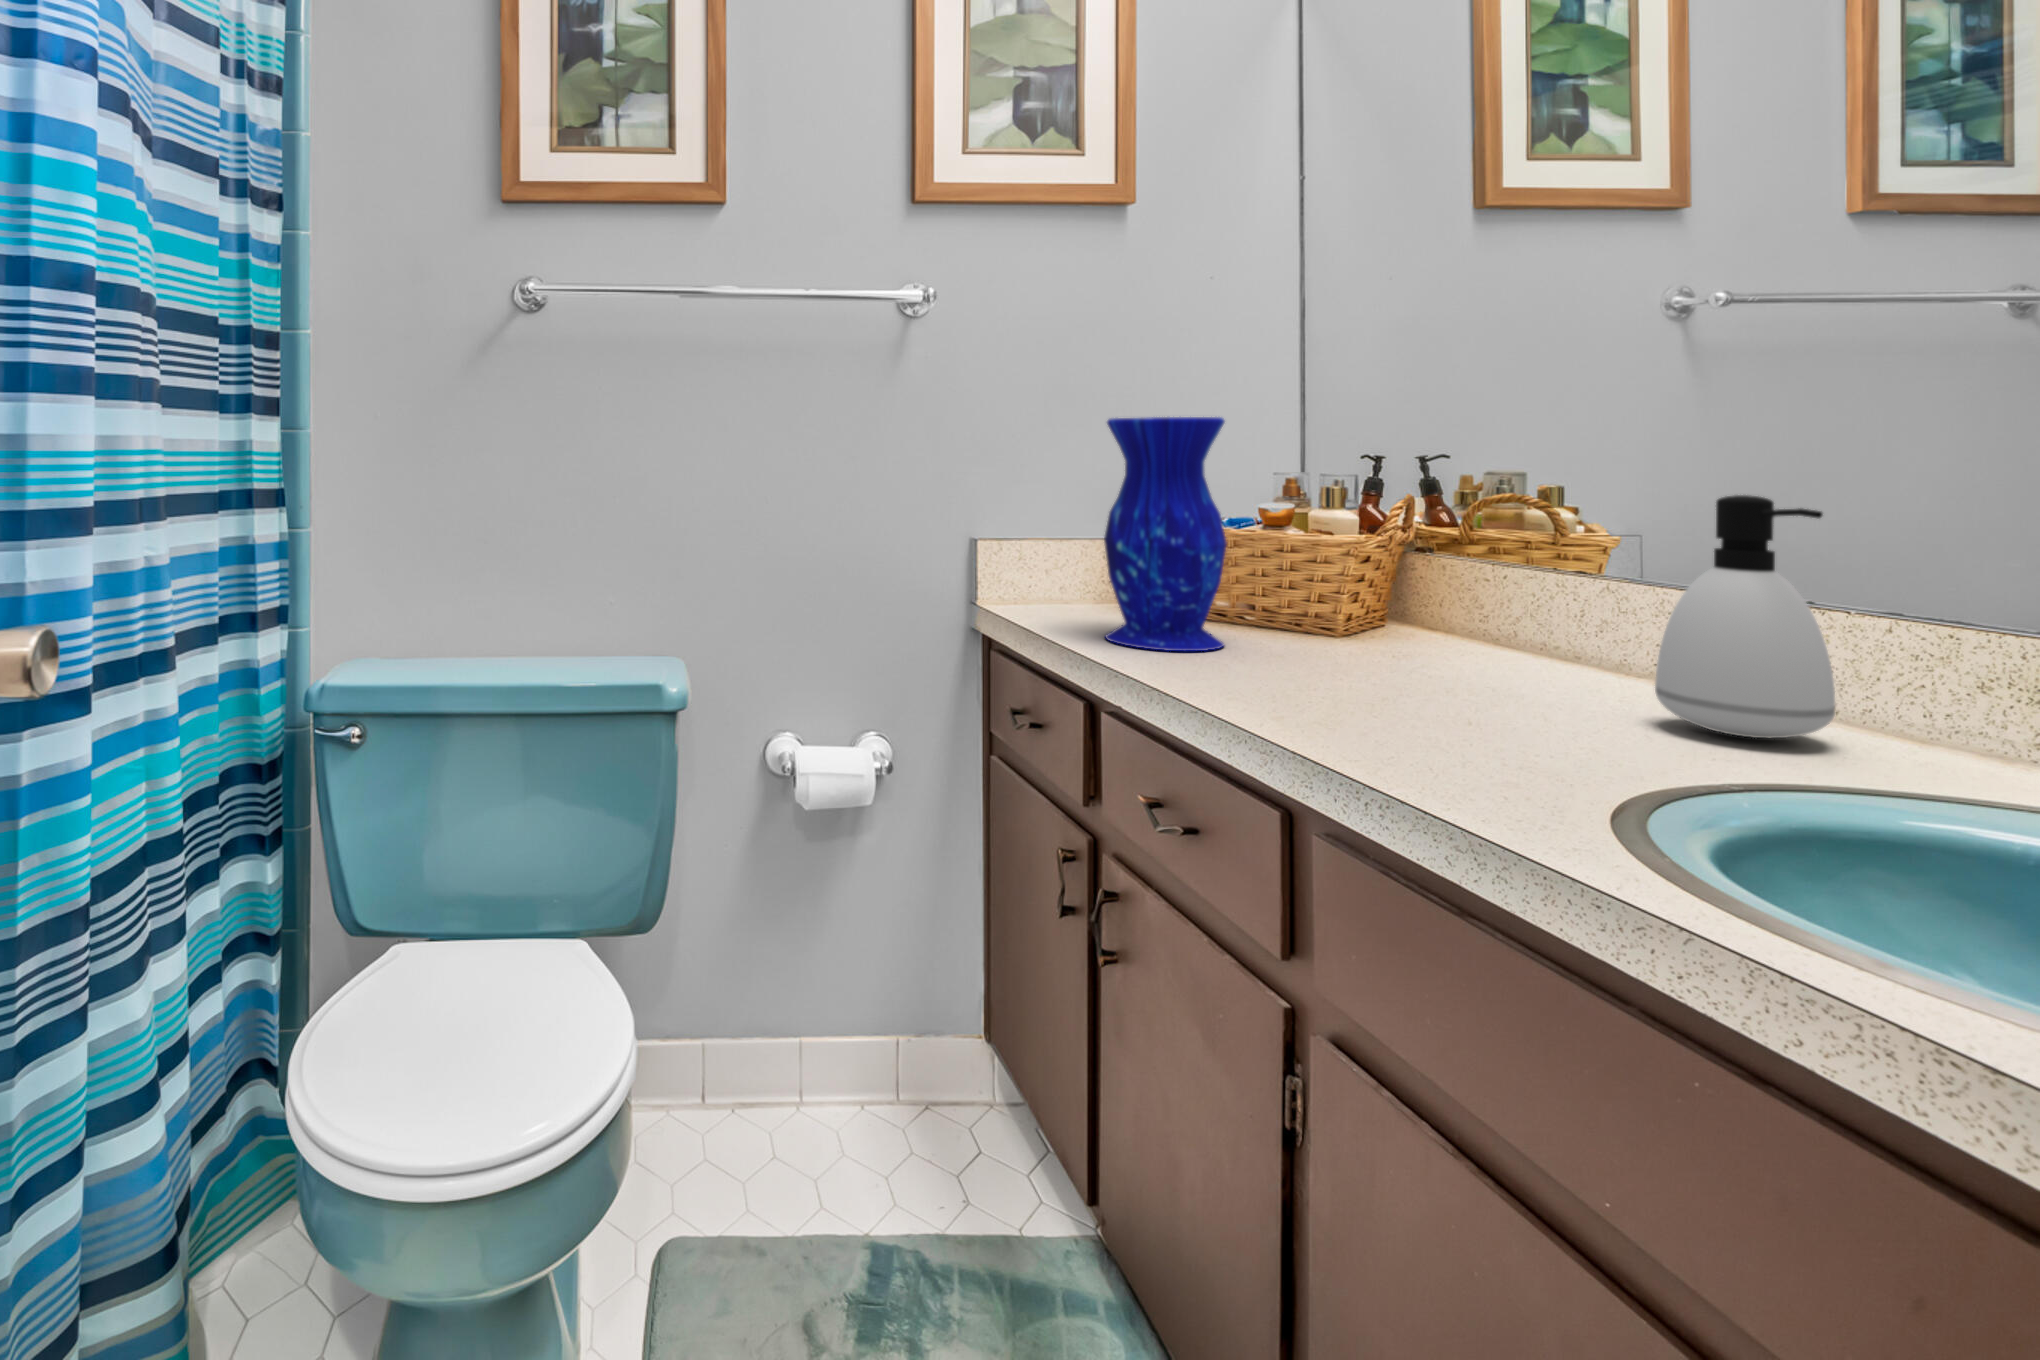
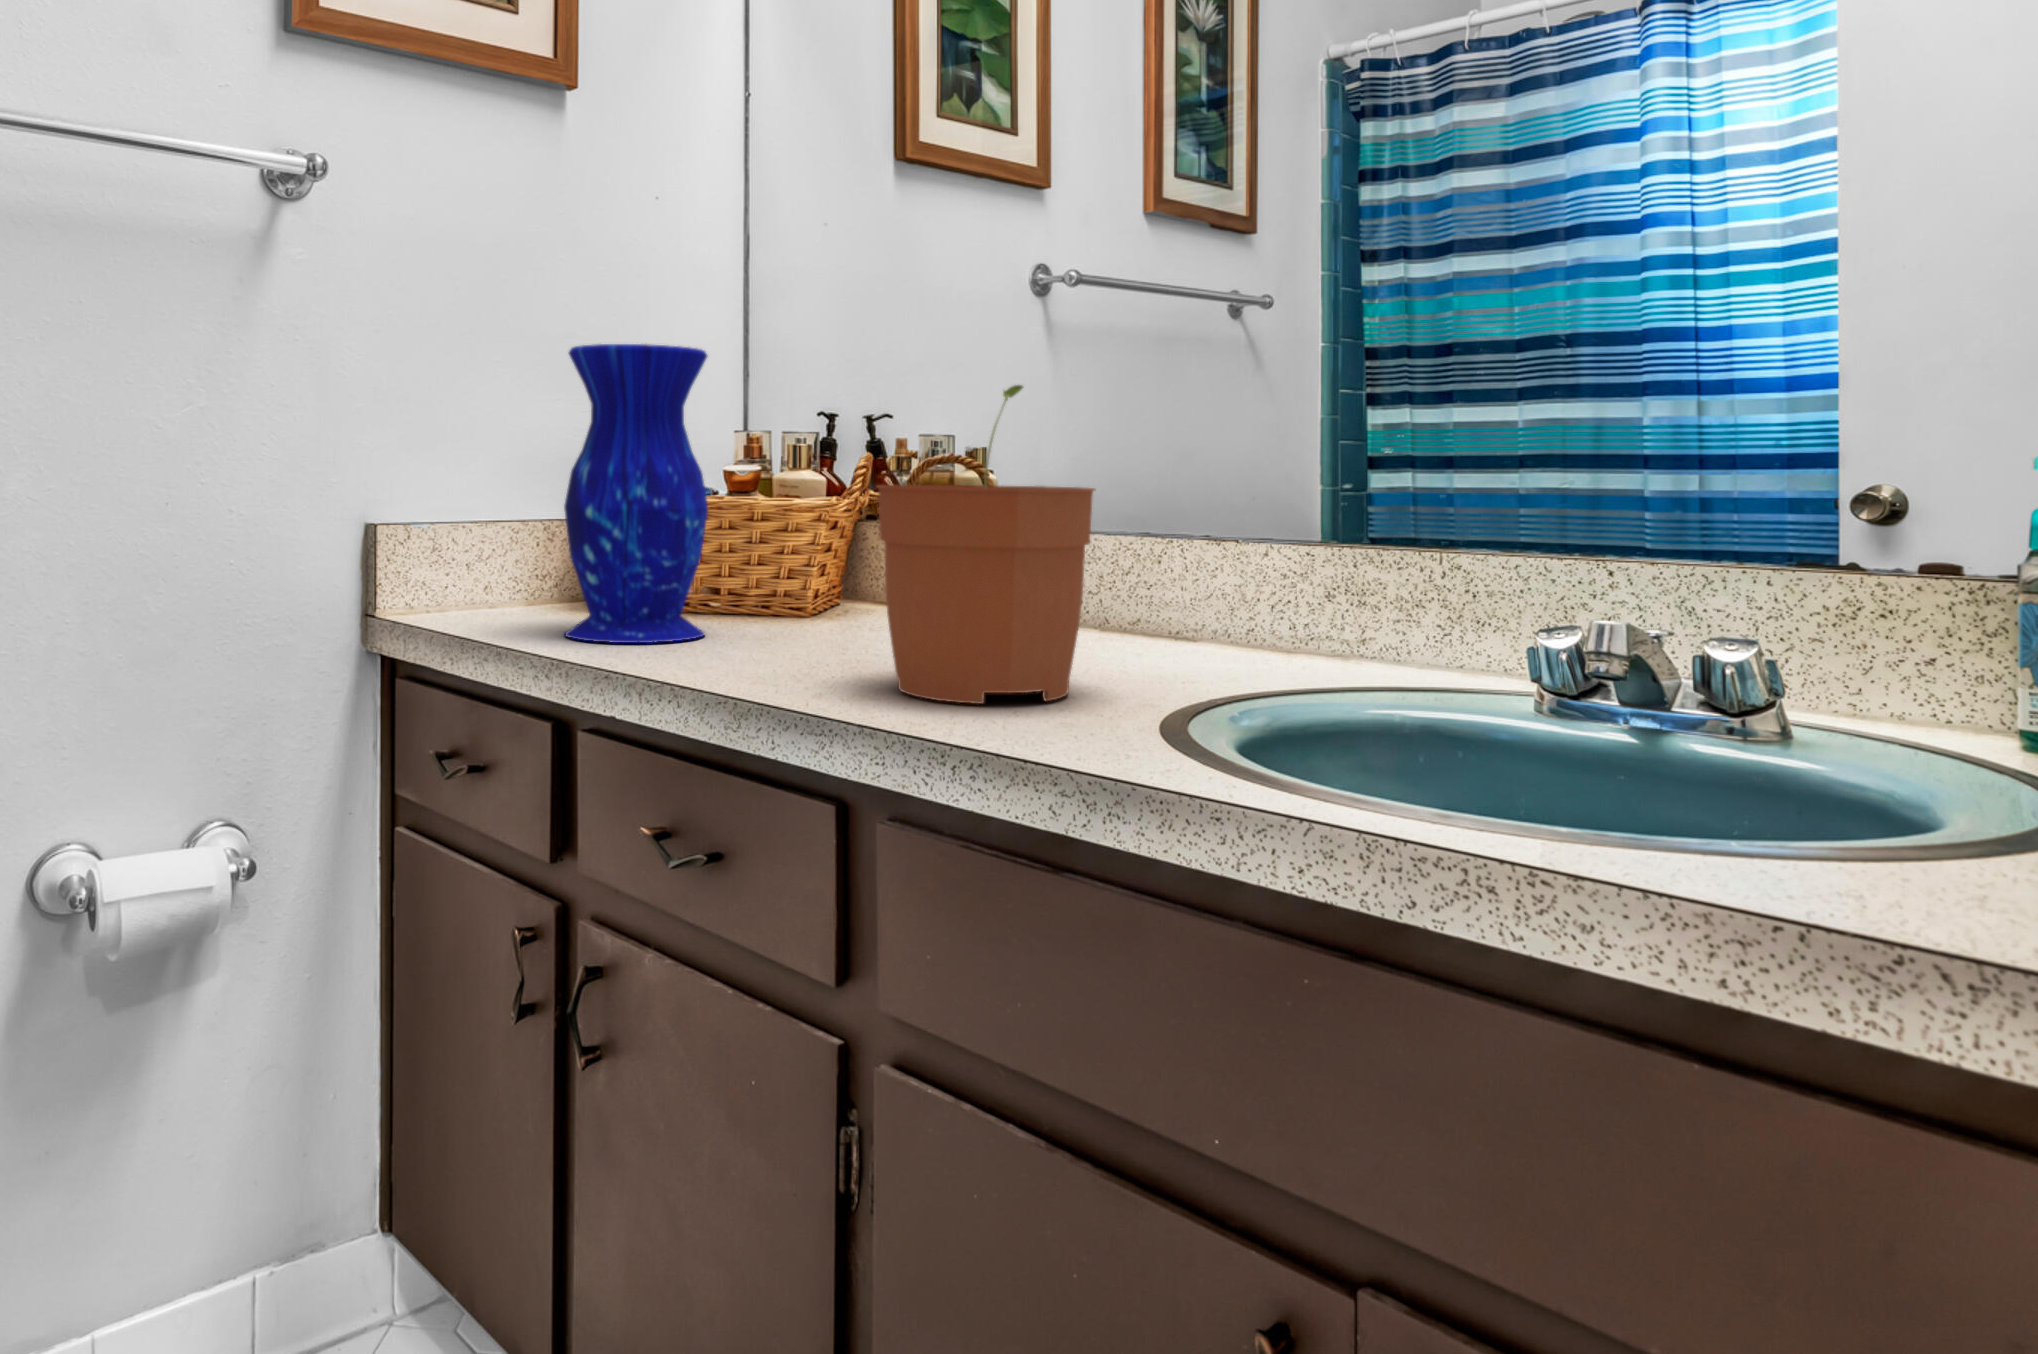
plant pot: none [1337,464,1575,757] -> present [877,385,1096,704]
soap dispenser: present [1655,495,1835,738] -> none [1124,429,1254,665]

